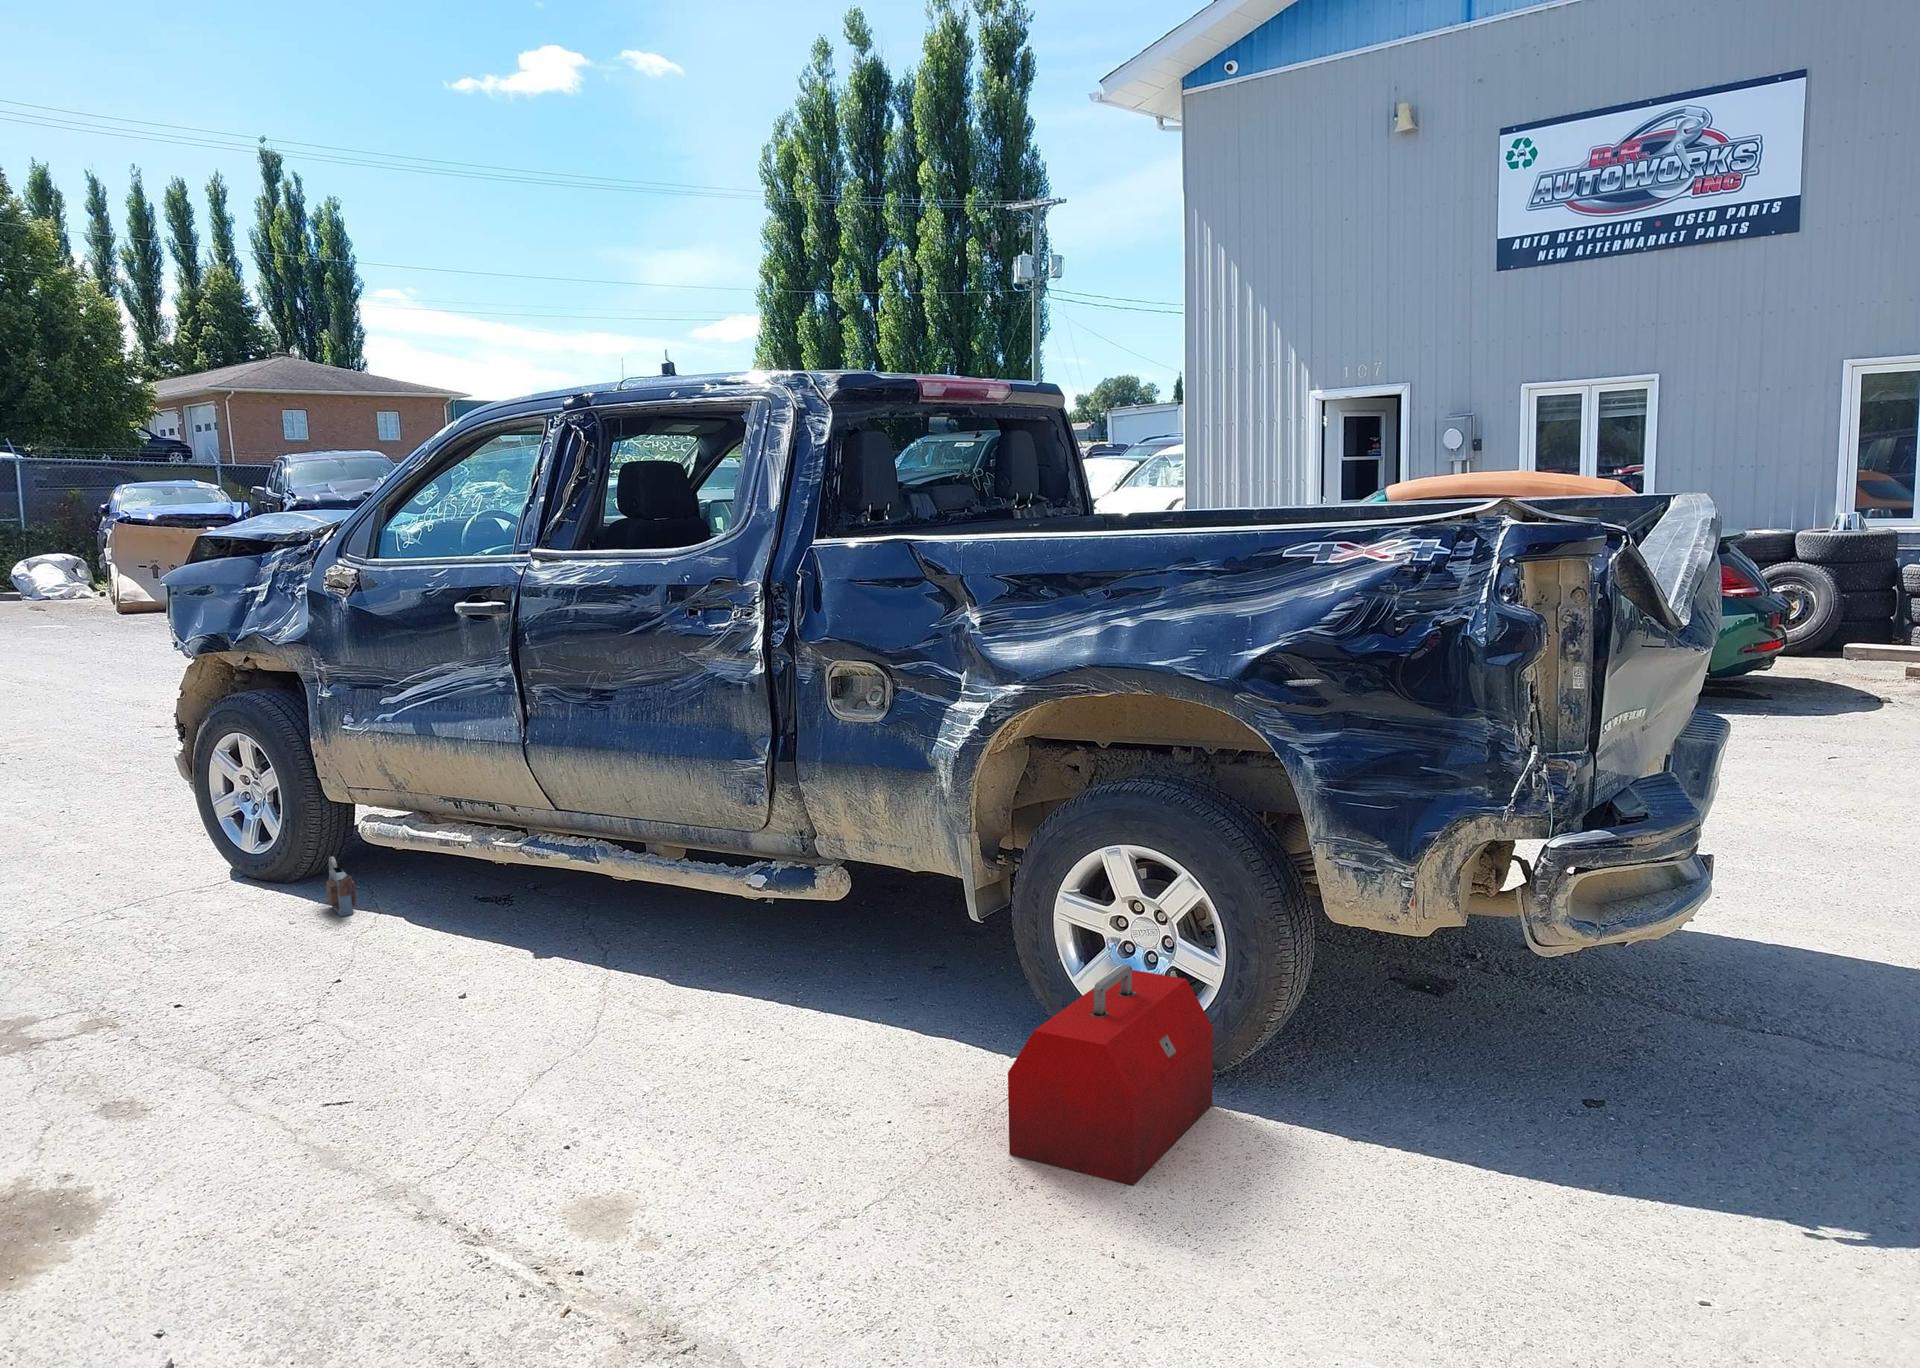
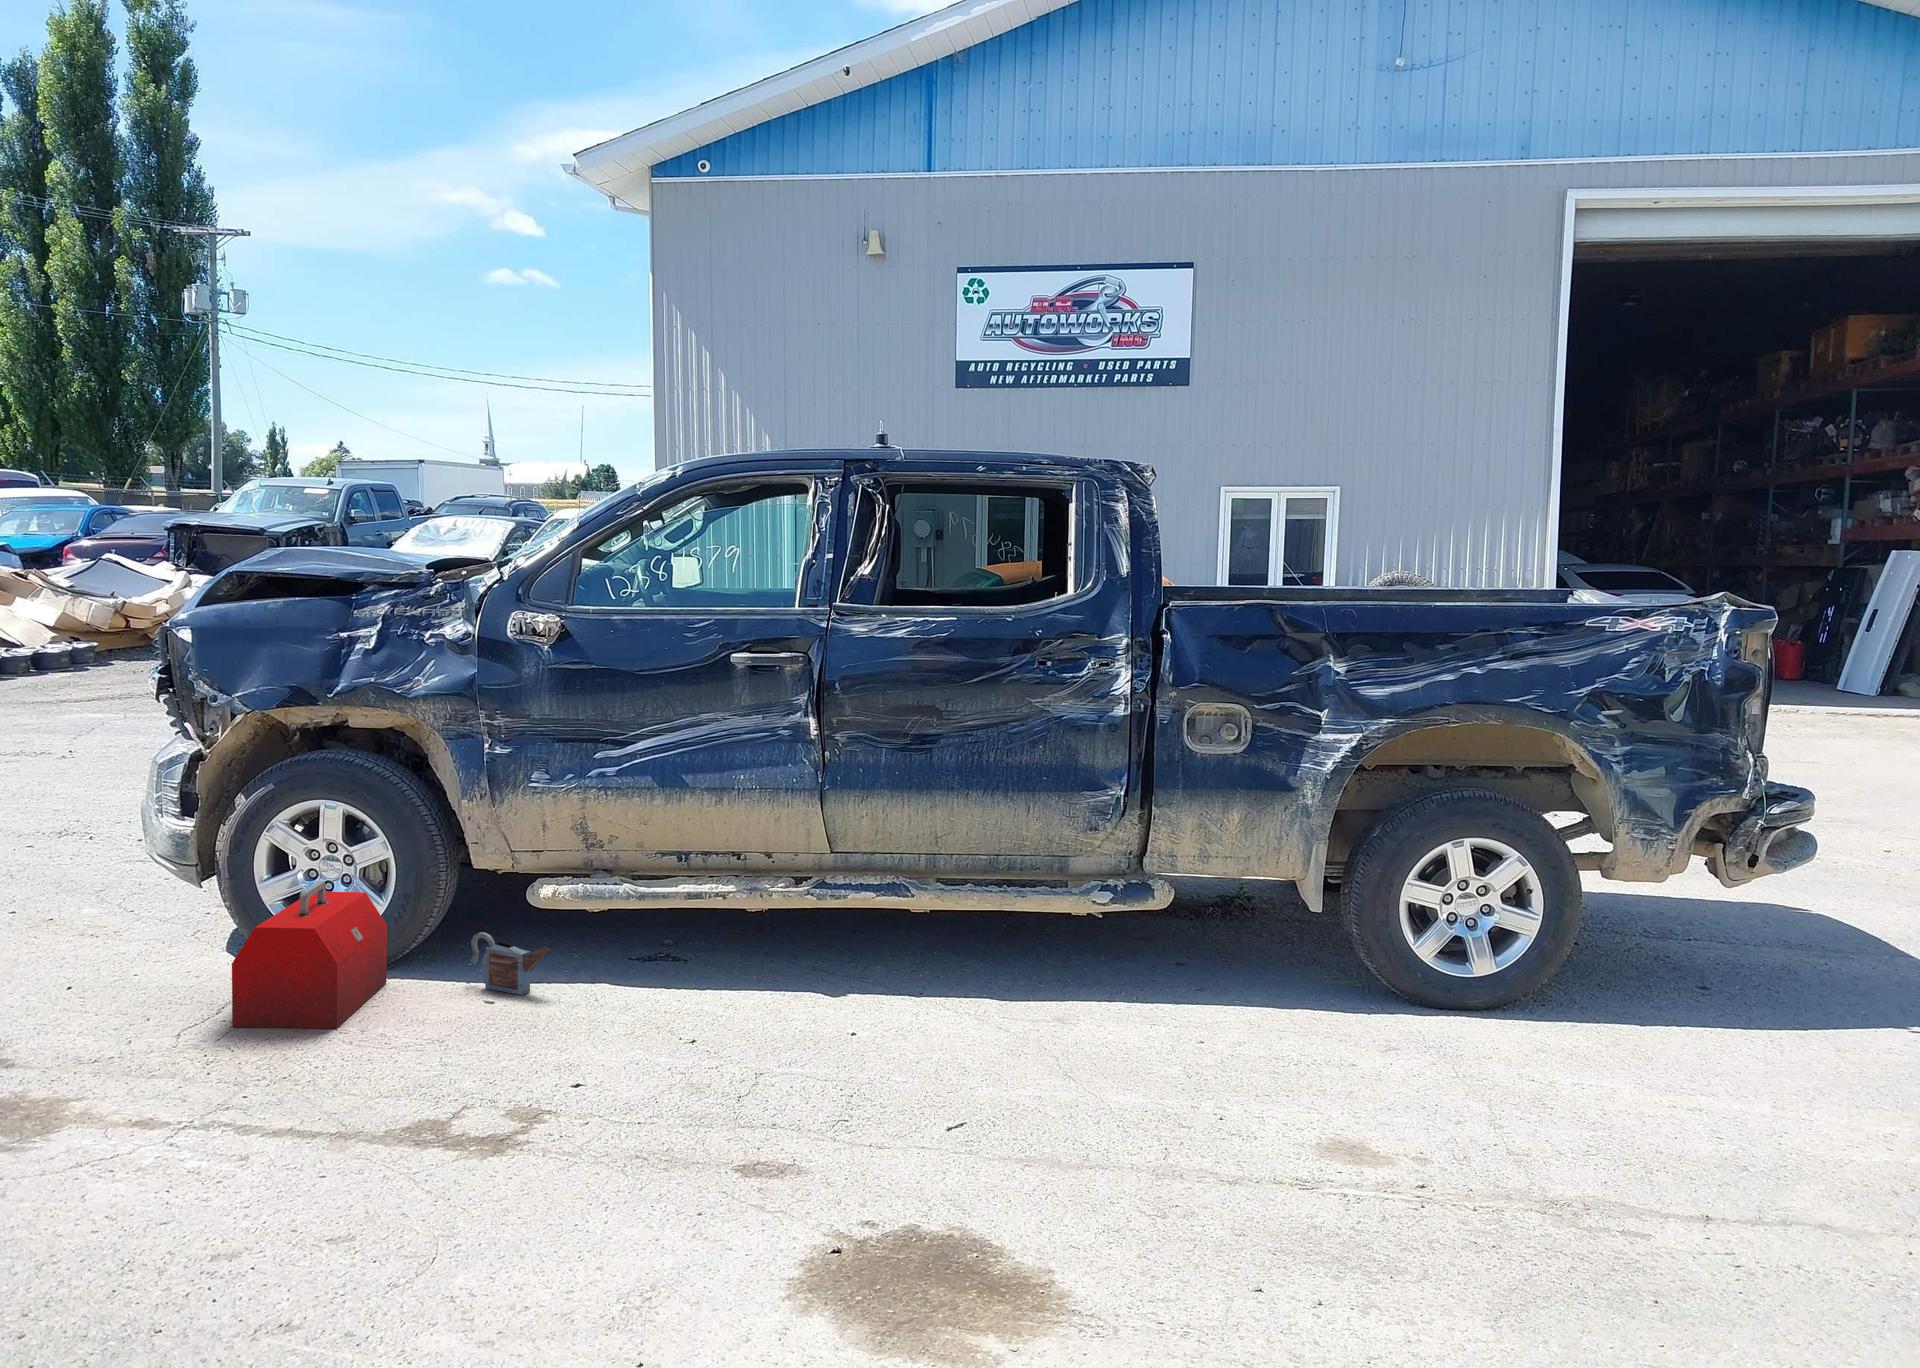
toolbox: present [1008,964,1213,1185] -> present [232,881,387,1029]

